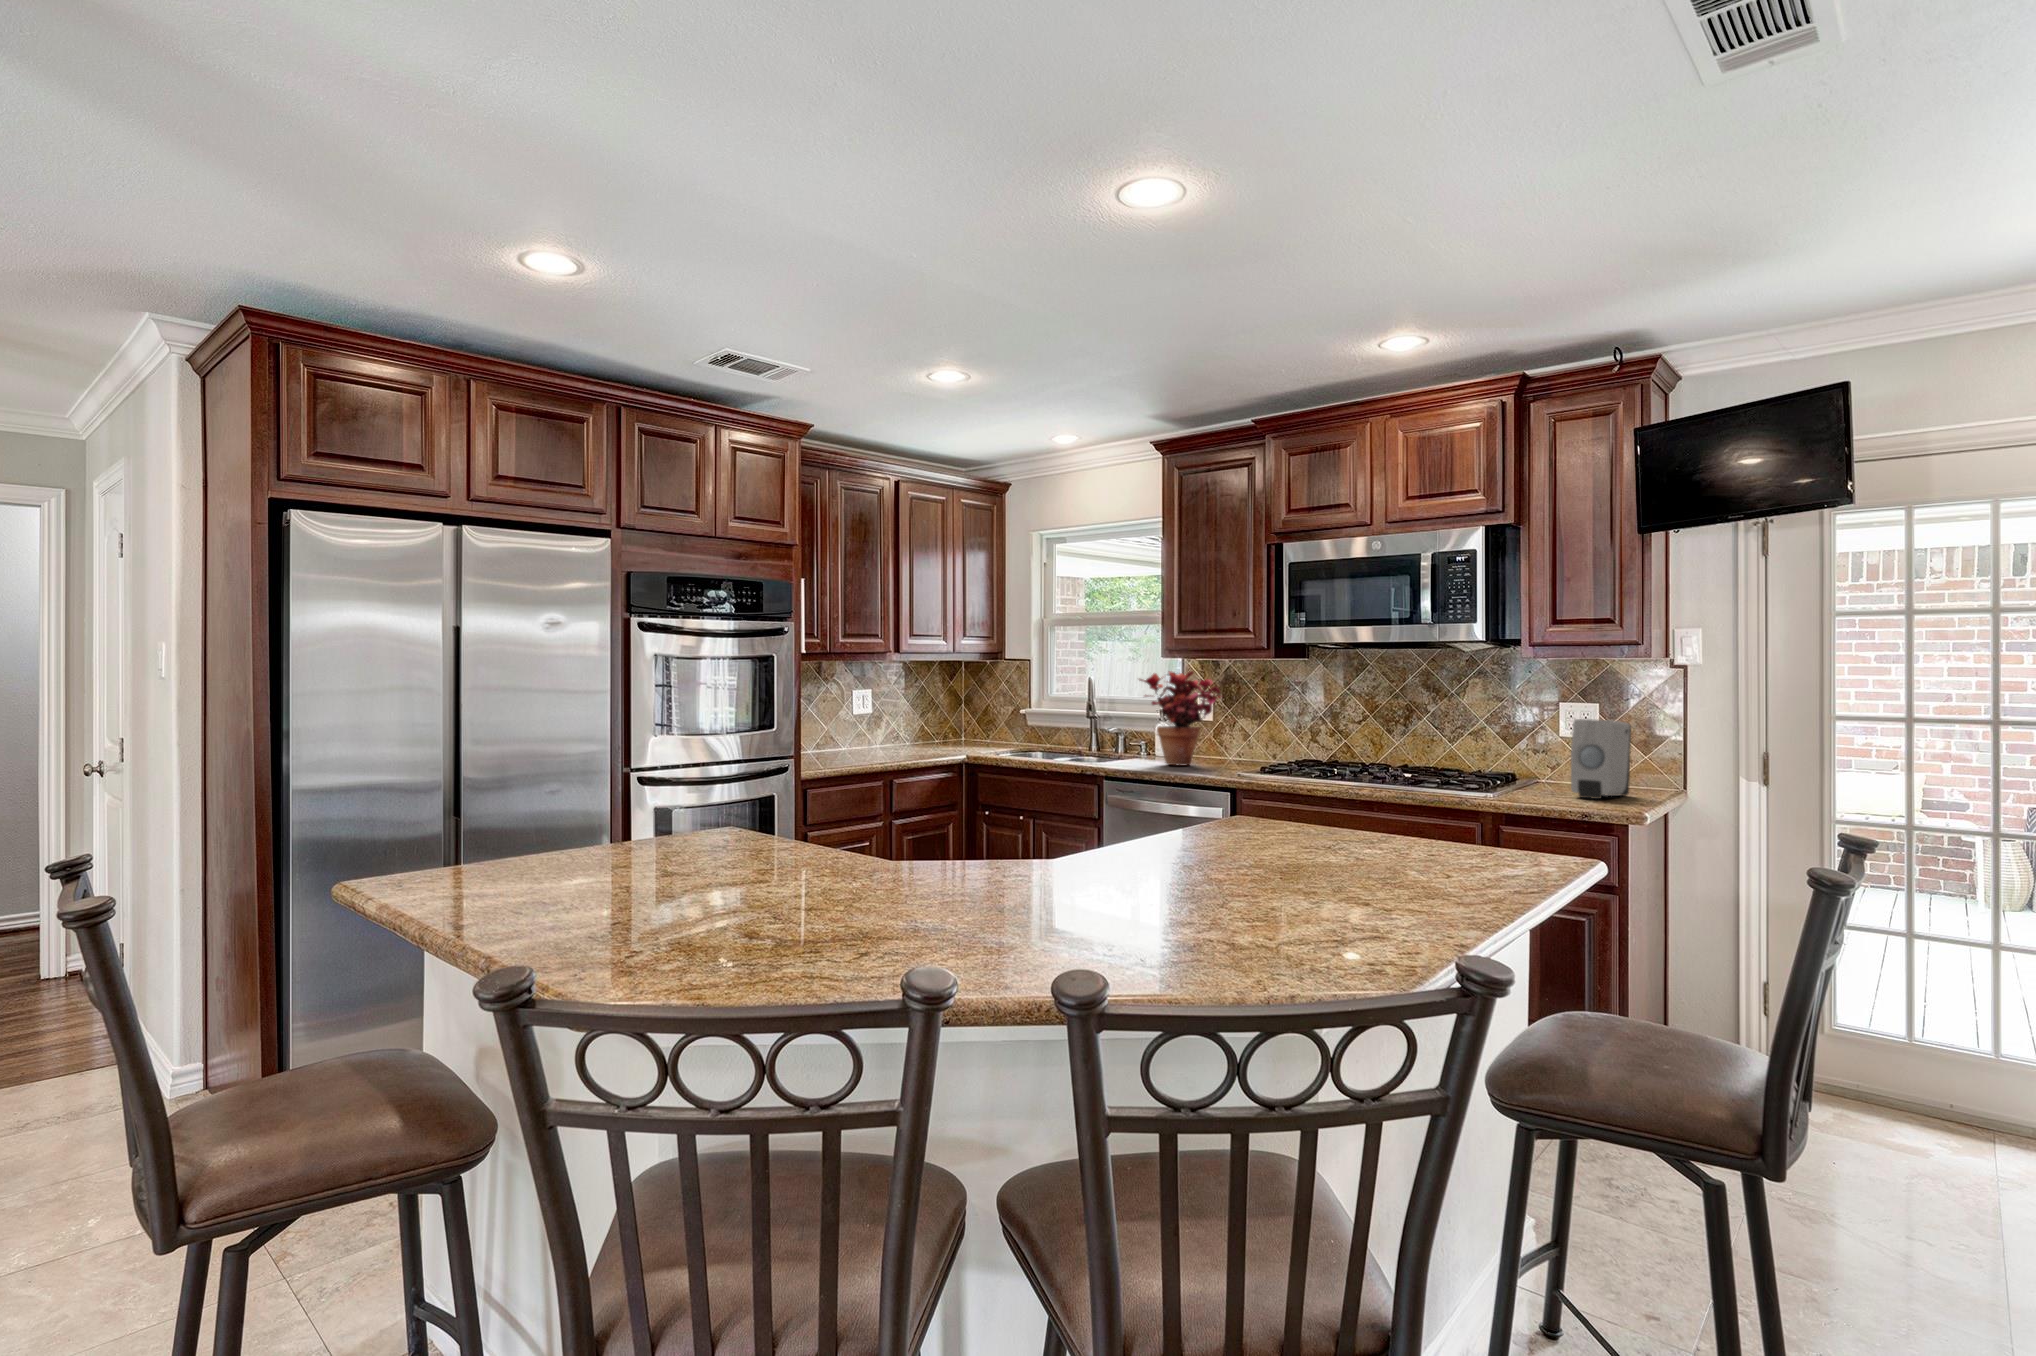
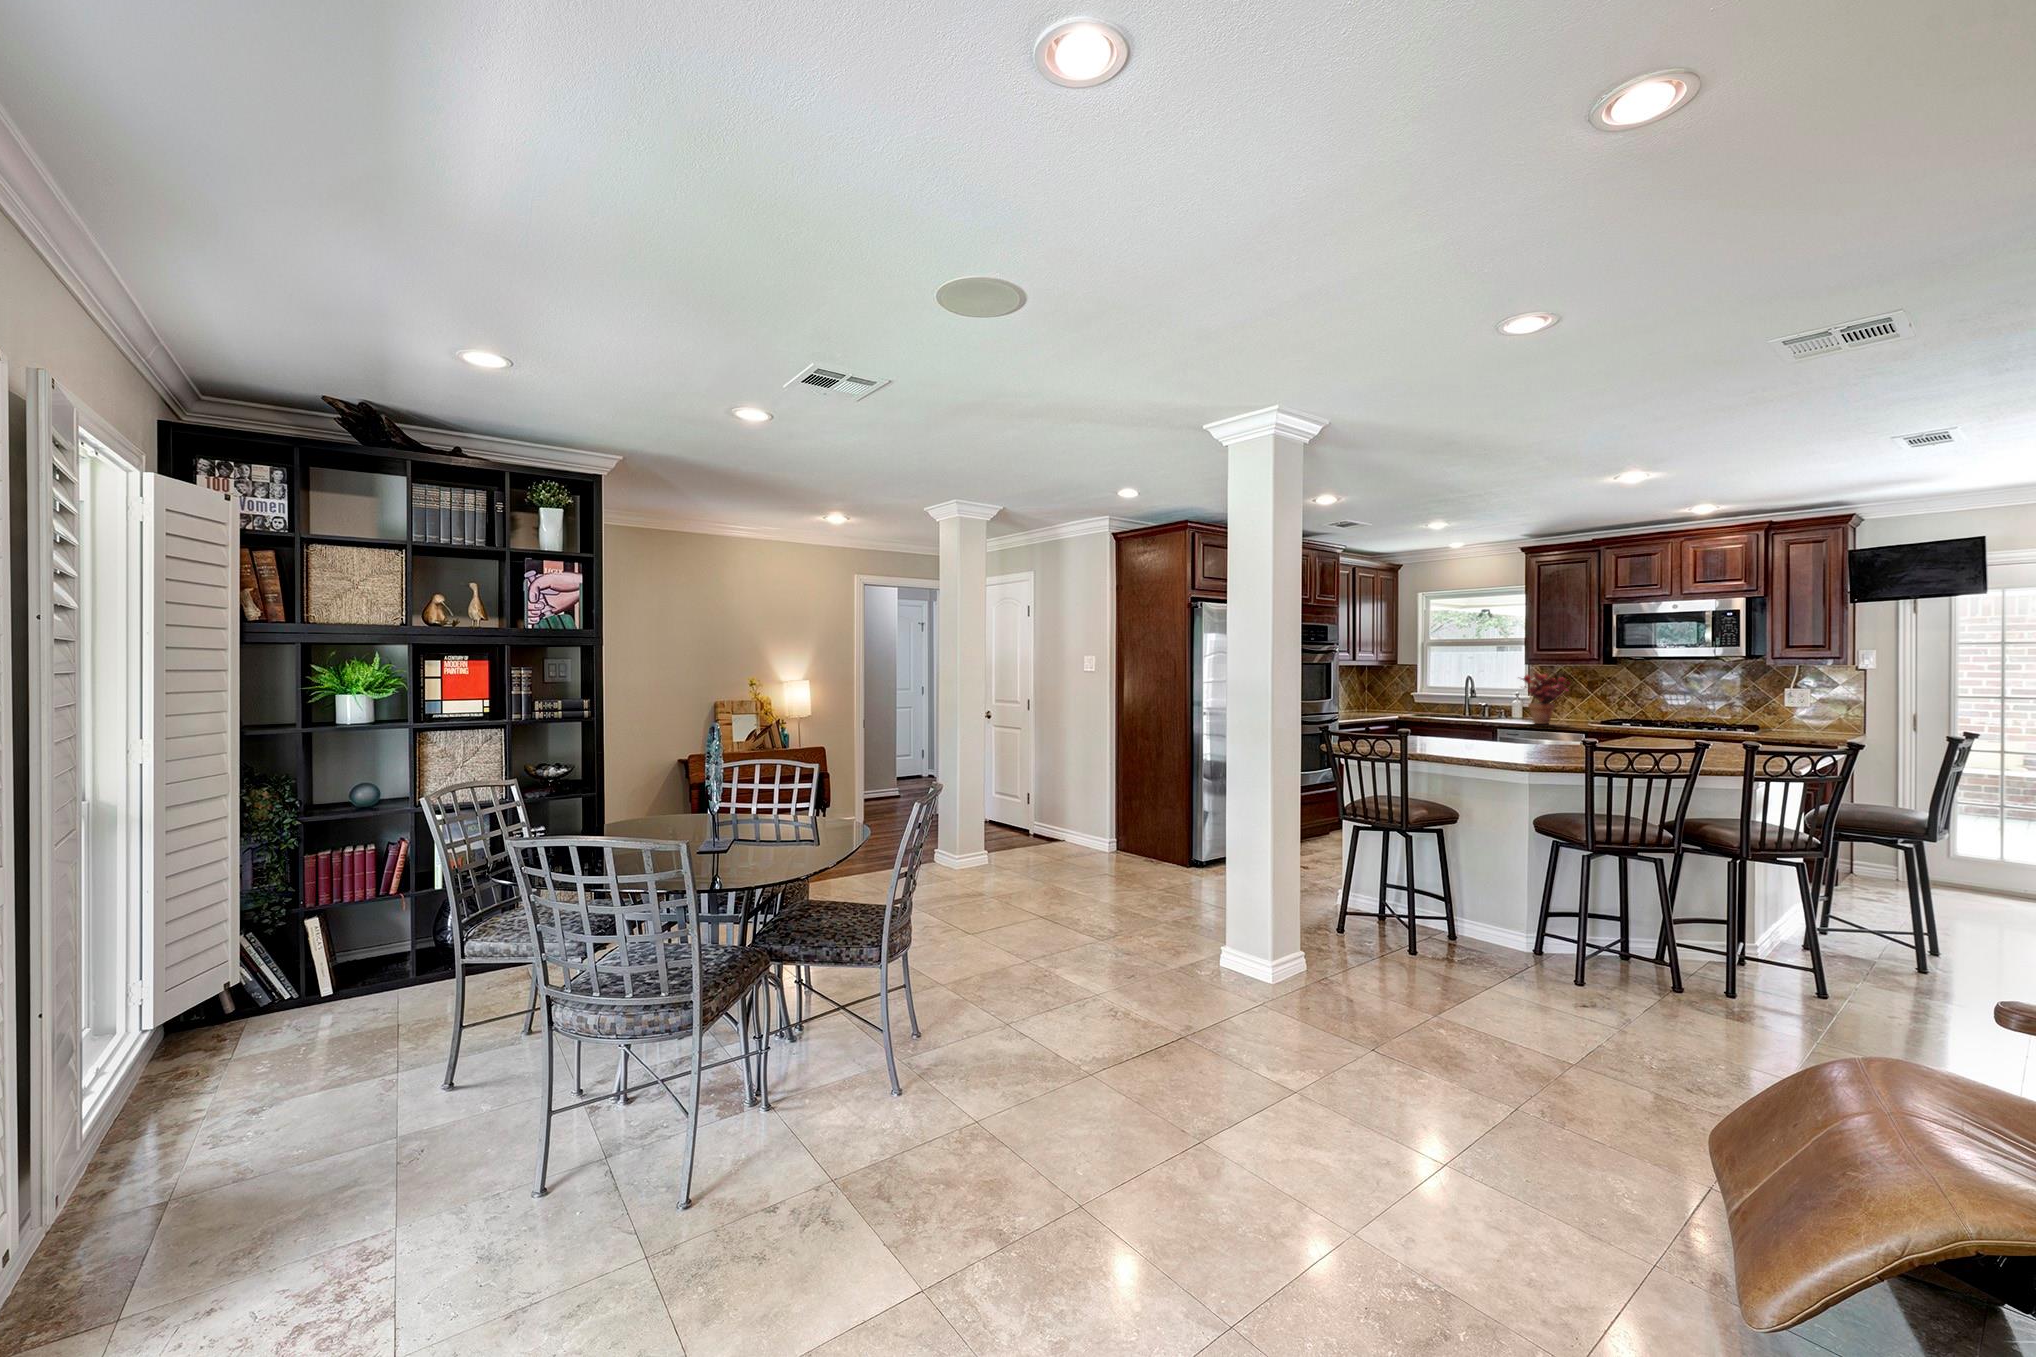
soap dispenser: present [1571,719,1631,799] -> none [1803,698,1837,738]

